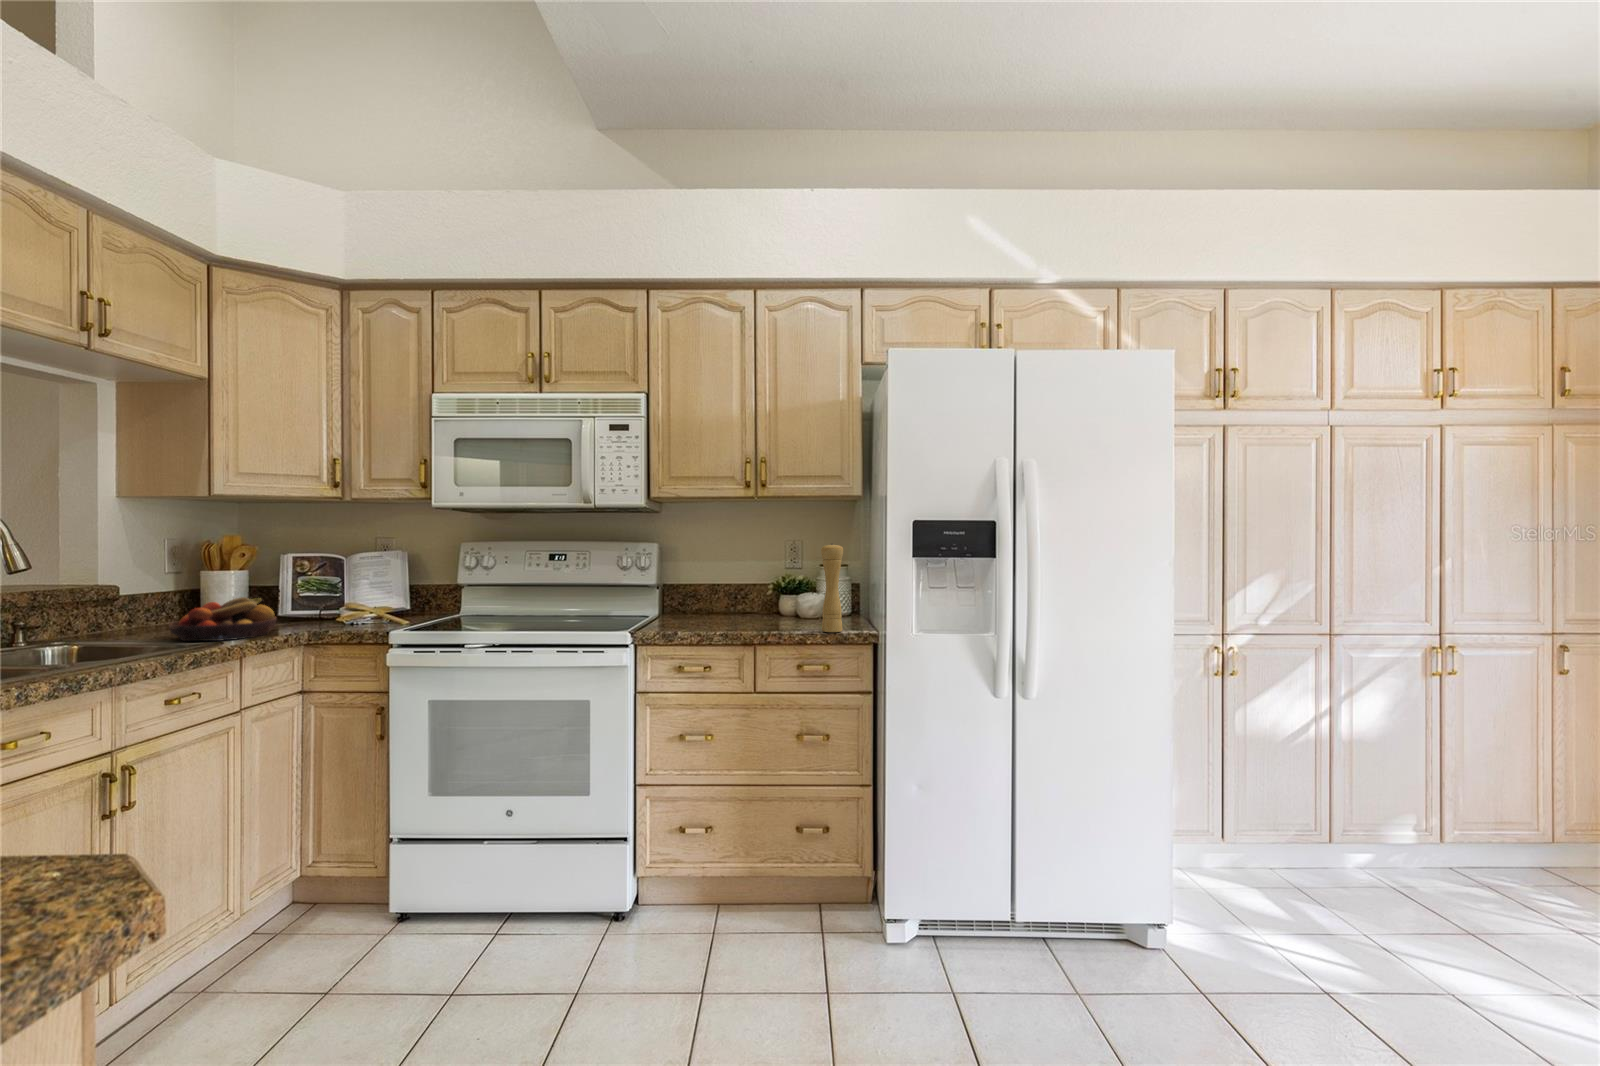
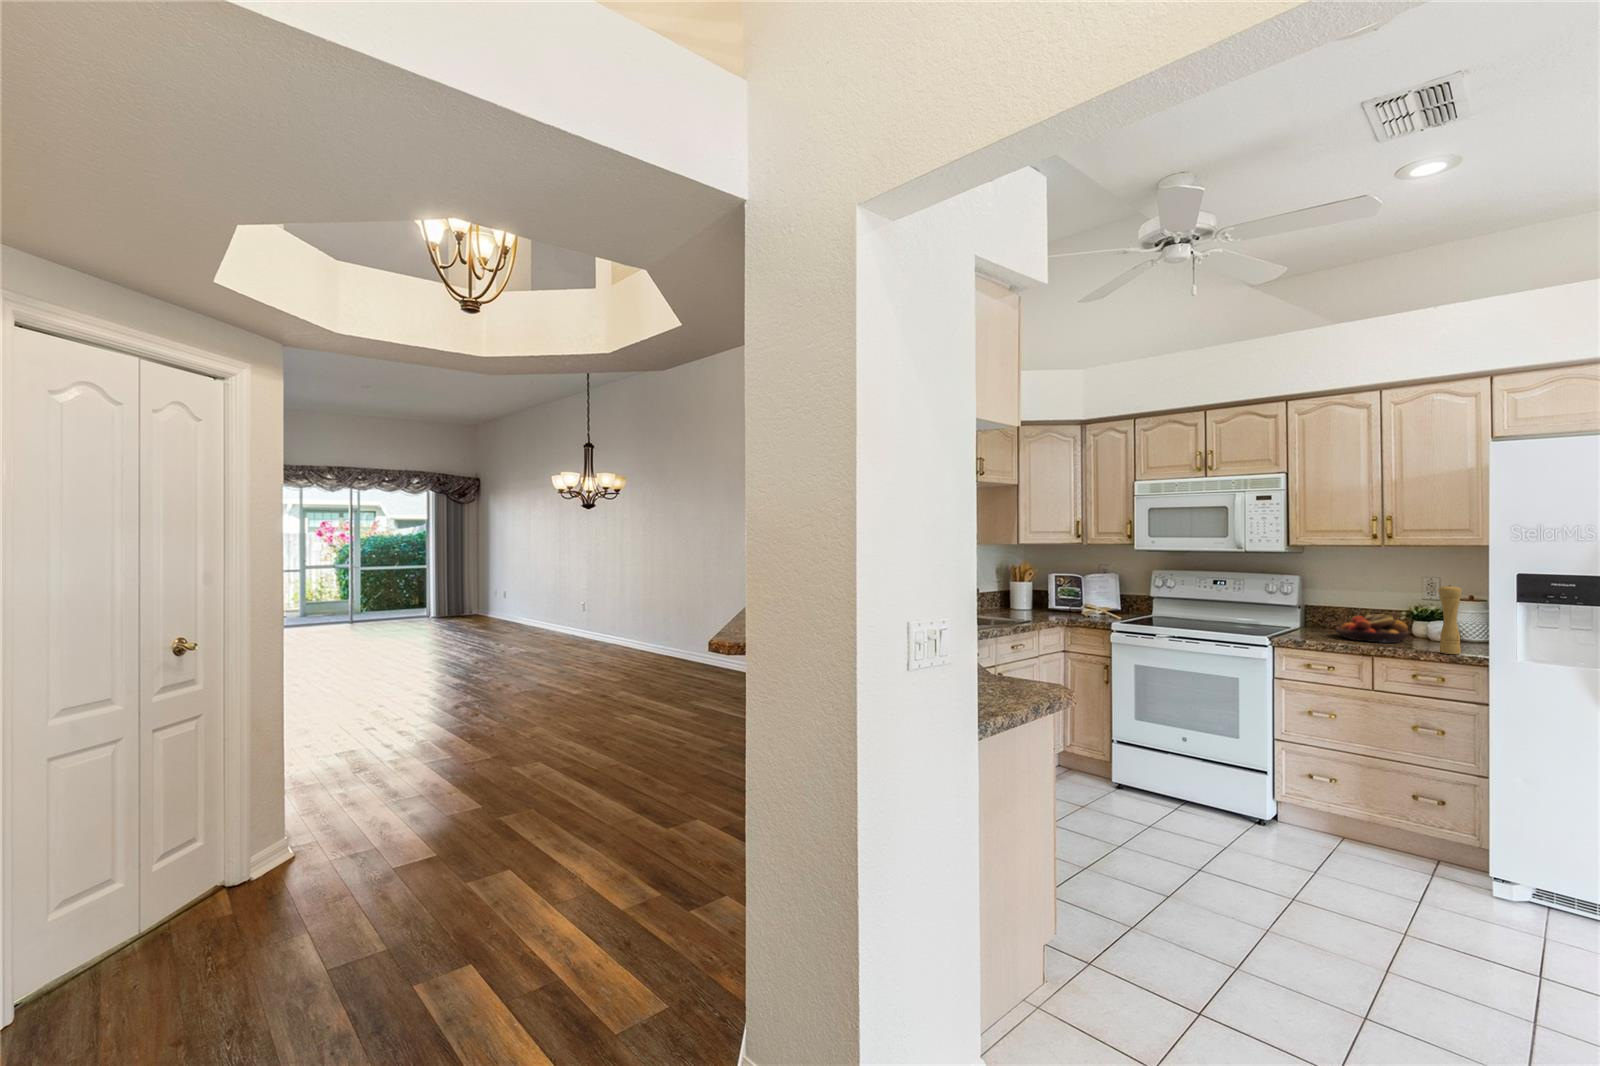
fruit bowl: present [169,597,277,641] -> present [1336,614,1409,643]

